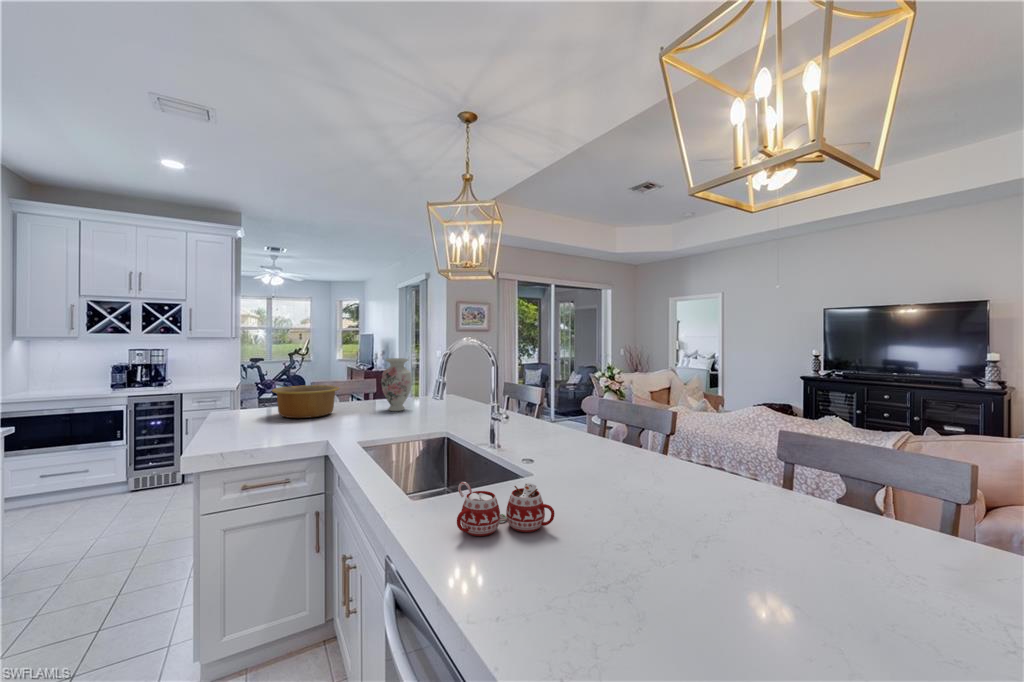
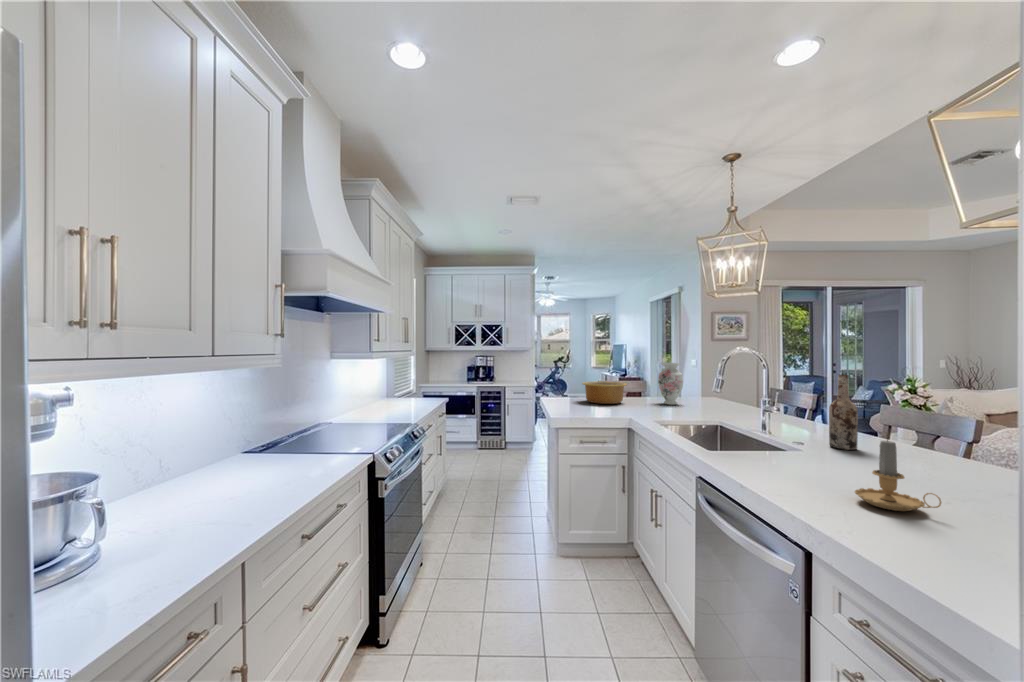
wine bottle: none [559,375,587,466] -> present [829,375,858,450]
mug: present [457,482,555,536] -> none [745,436,821,473]
candle: none [601,489,710,611] -> present [855,440,941,511]

